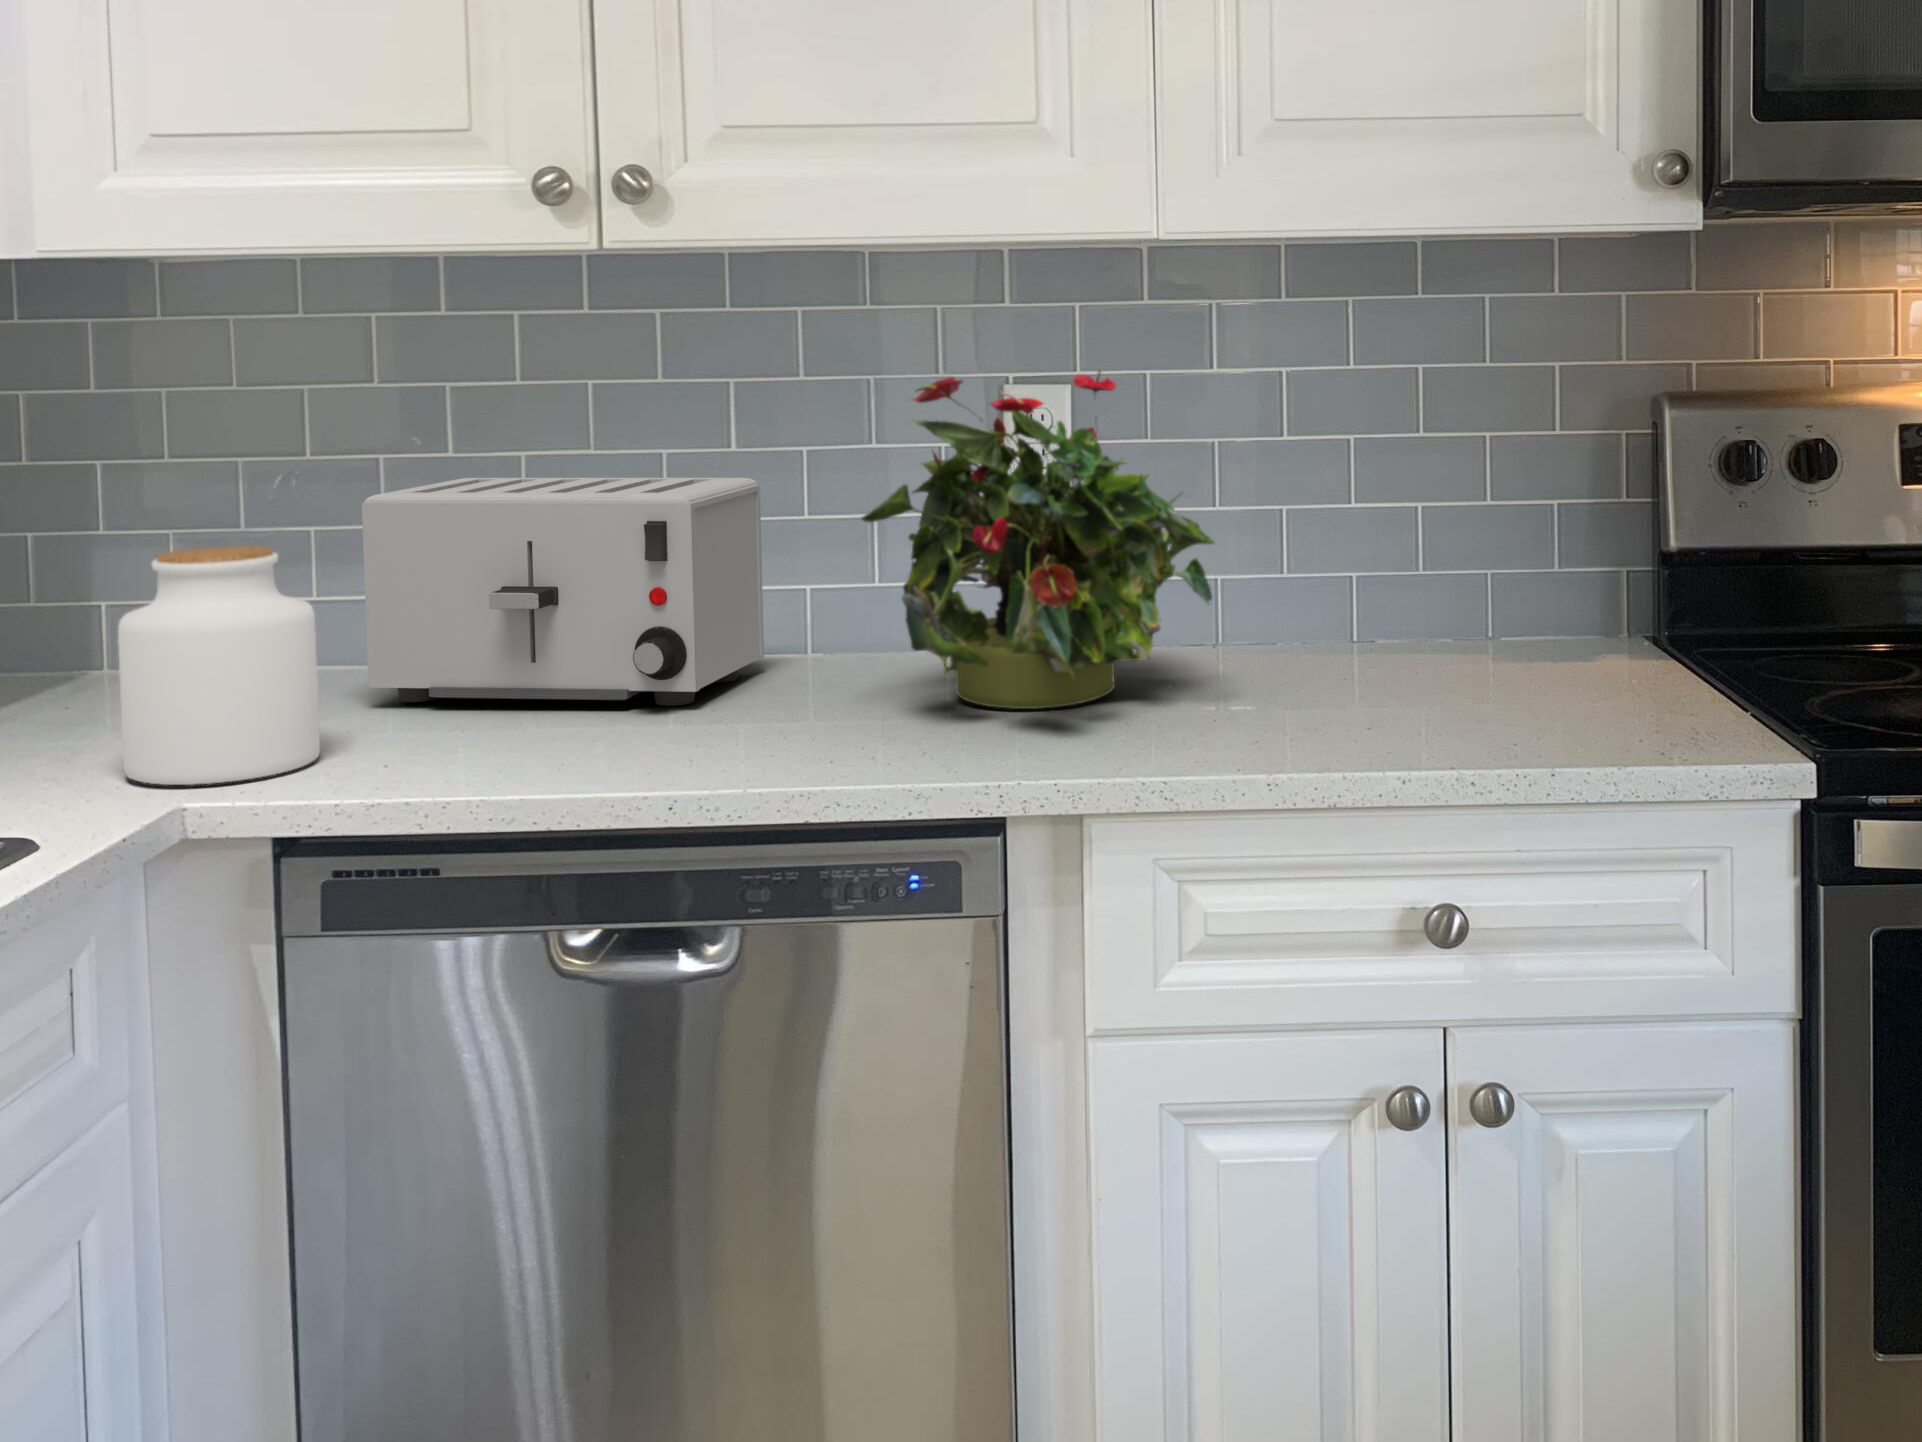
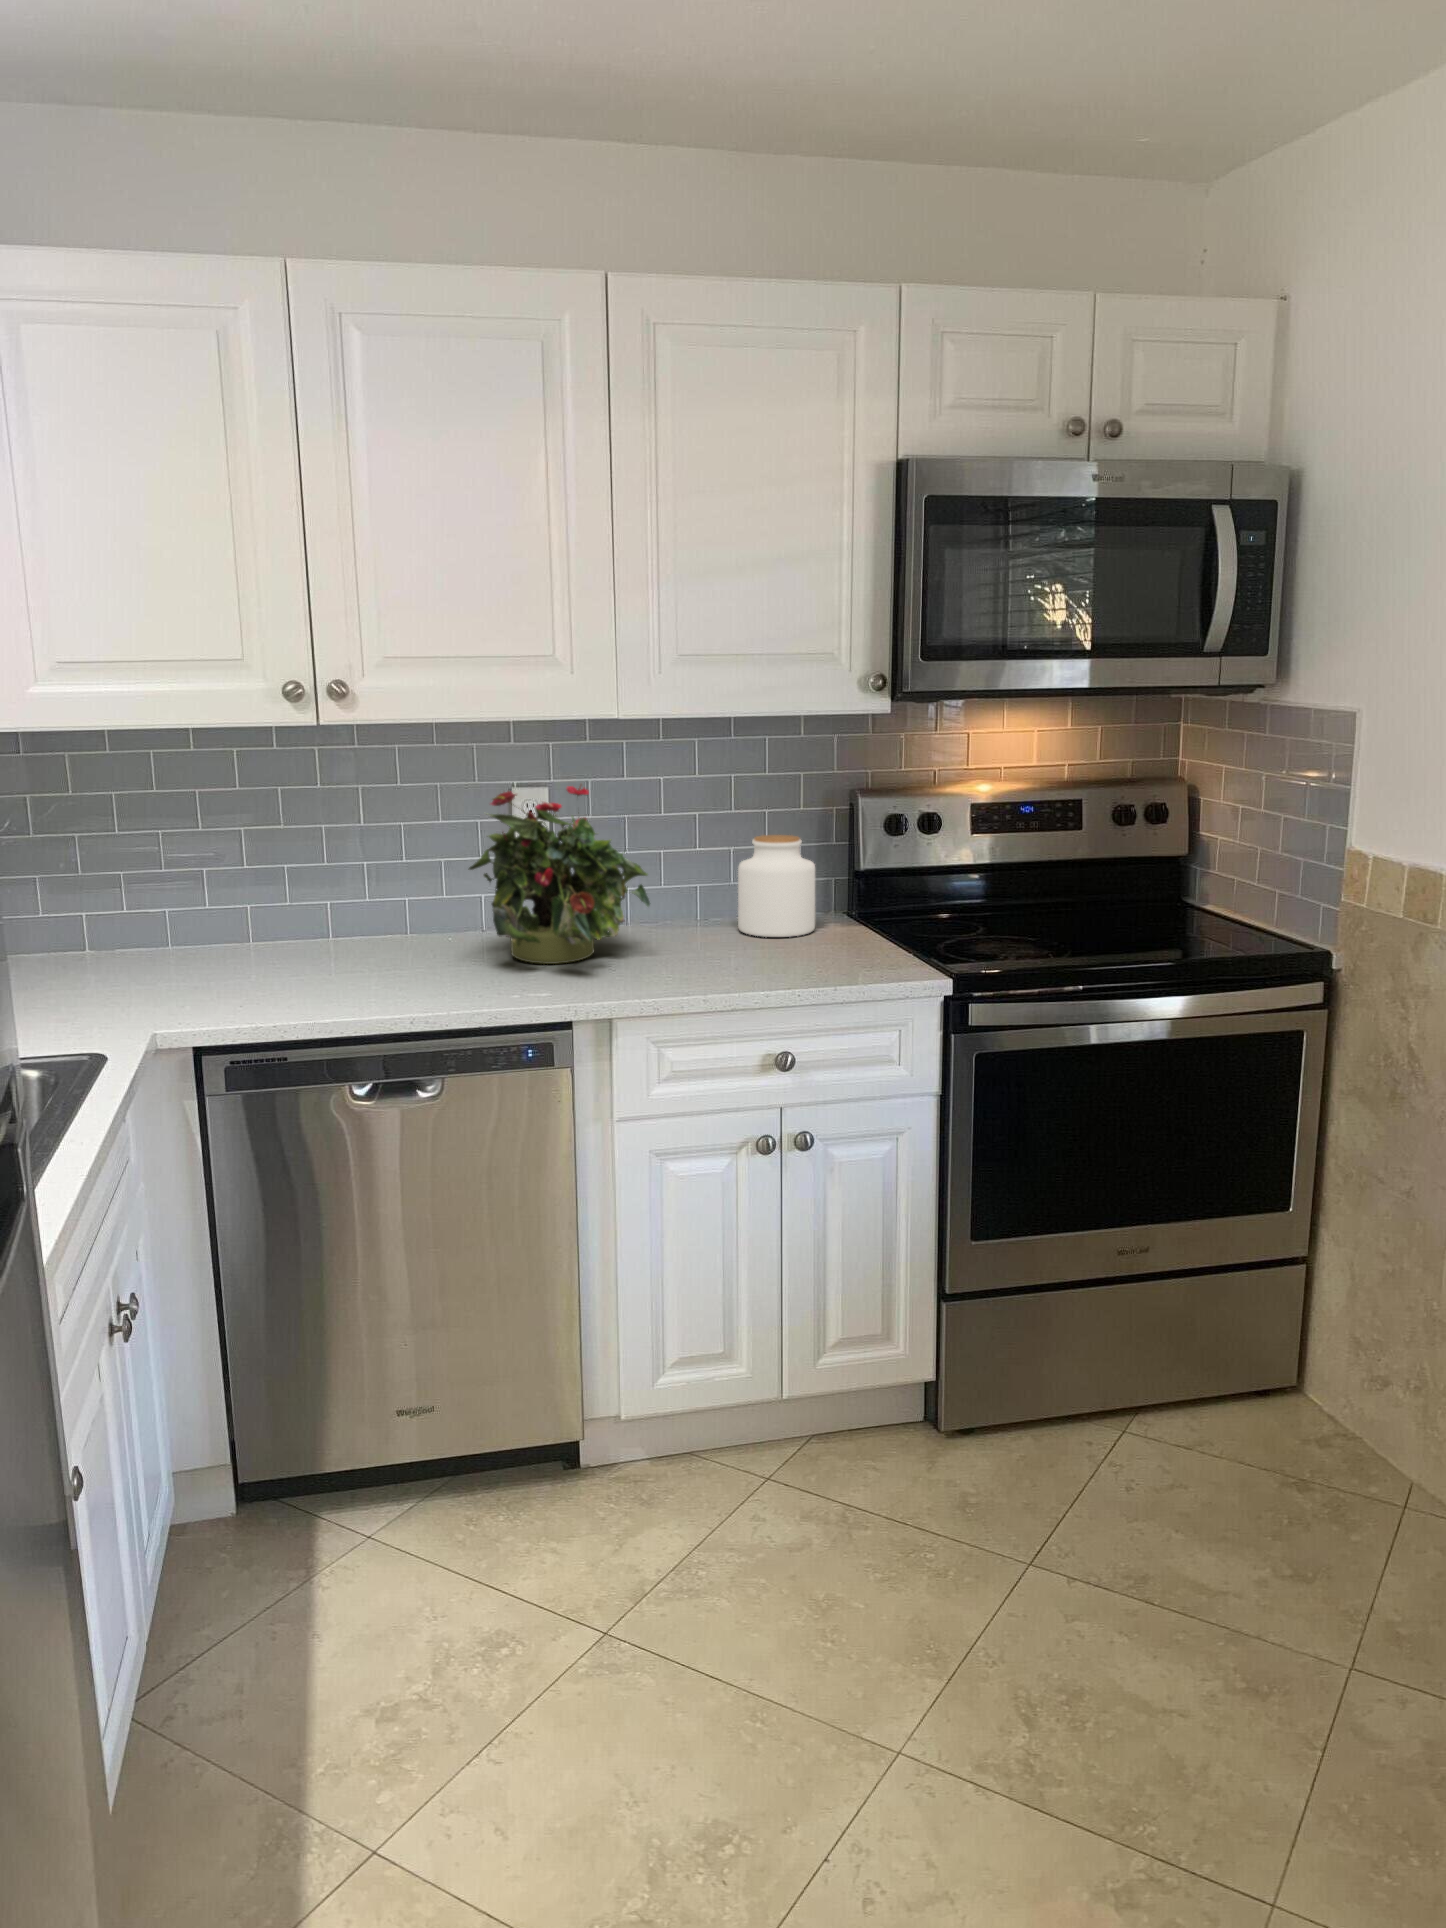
toaster: present [362,478,764,706] -> none [175,843,392,972]
jar: present [118,546,320,785] -> present [738,835,815,937]

